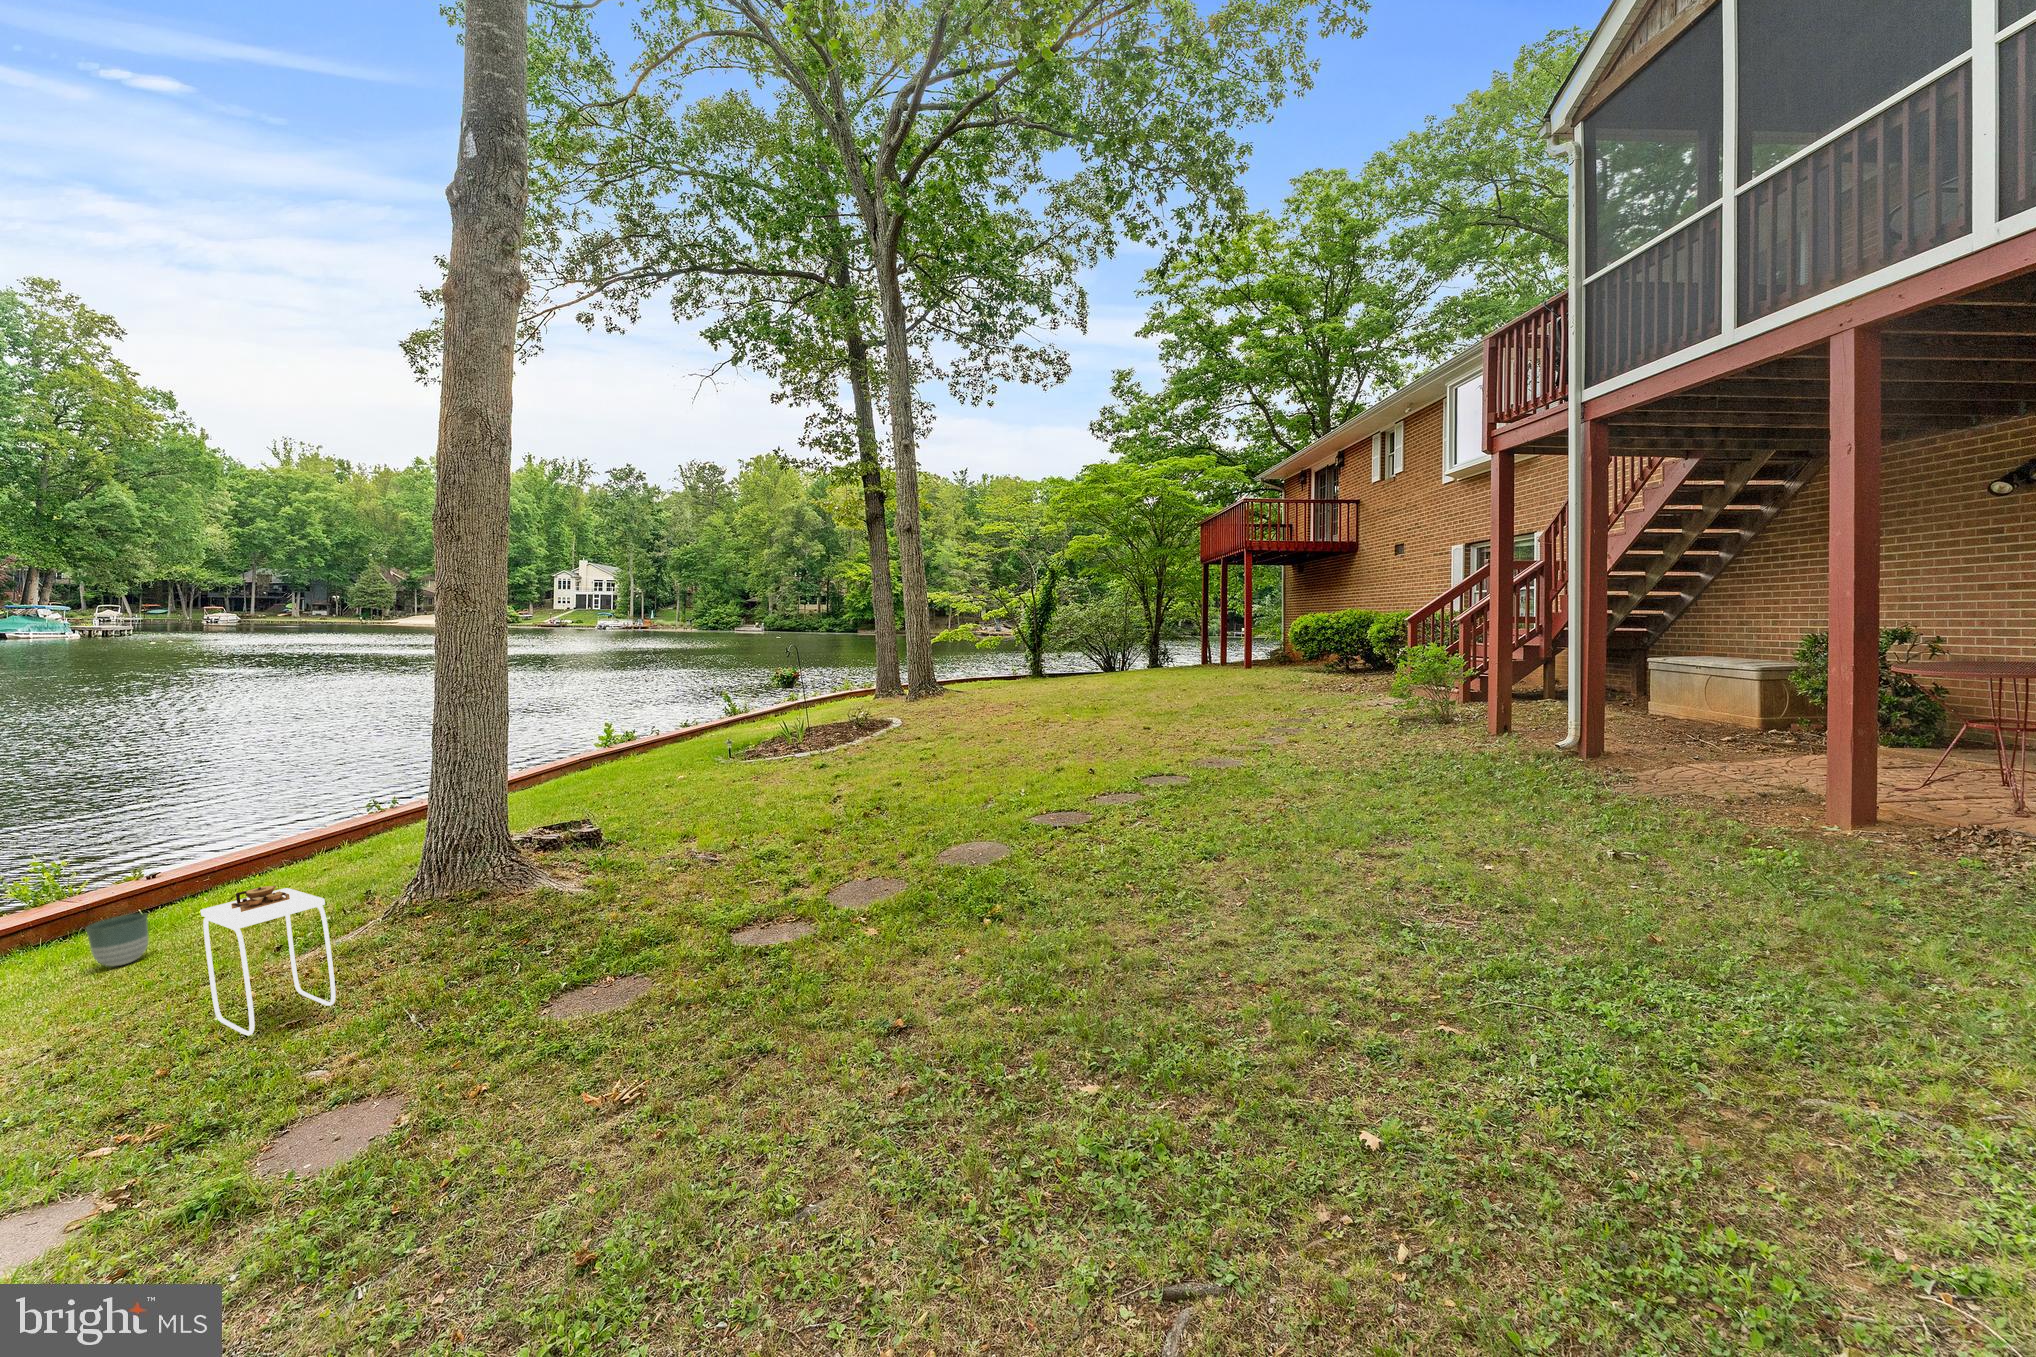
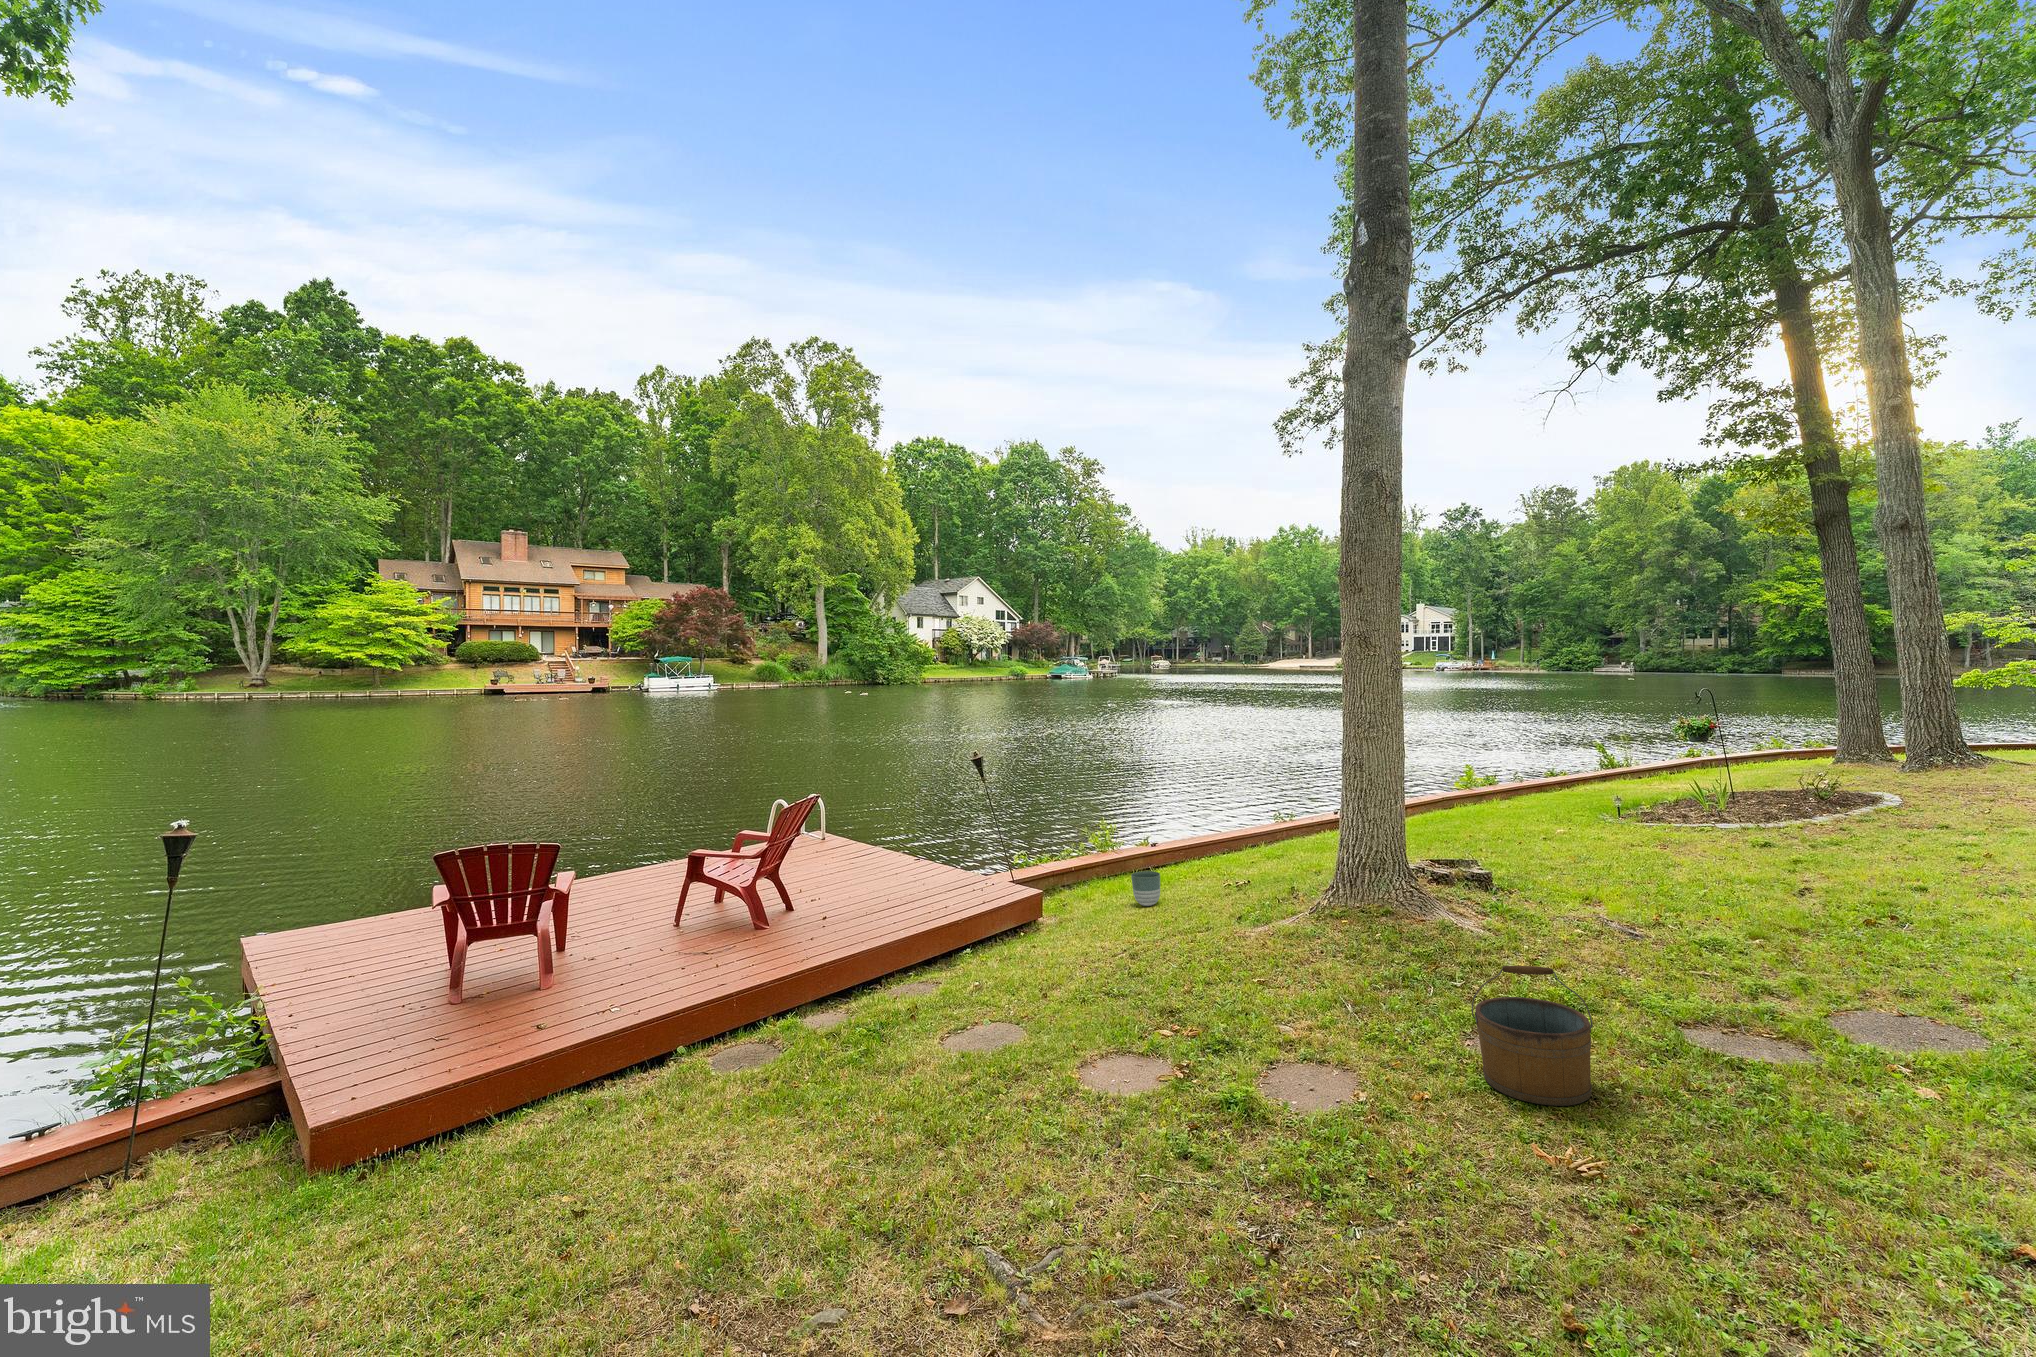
side table: present [200,885,336,1035] -> none [1205,868,1288,982]
bucket: none [536,919,647,1052] -> present [1472,966,1593,1106]

